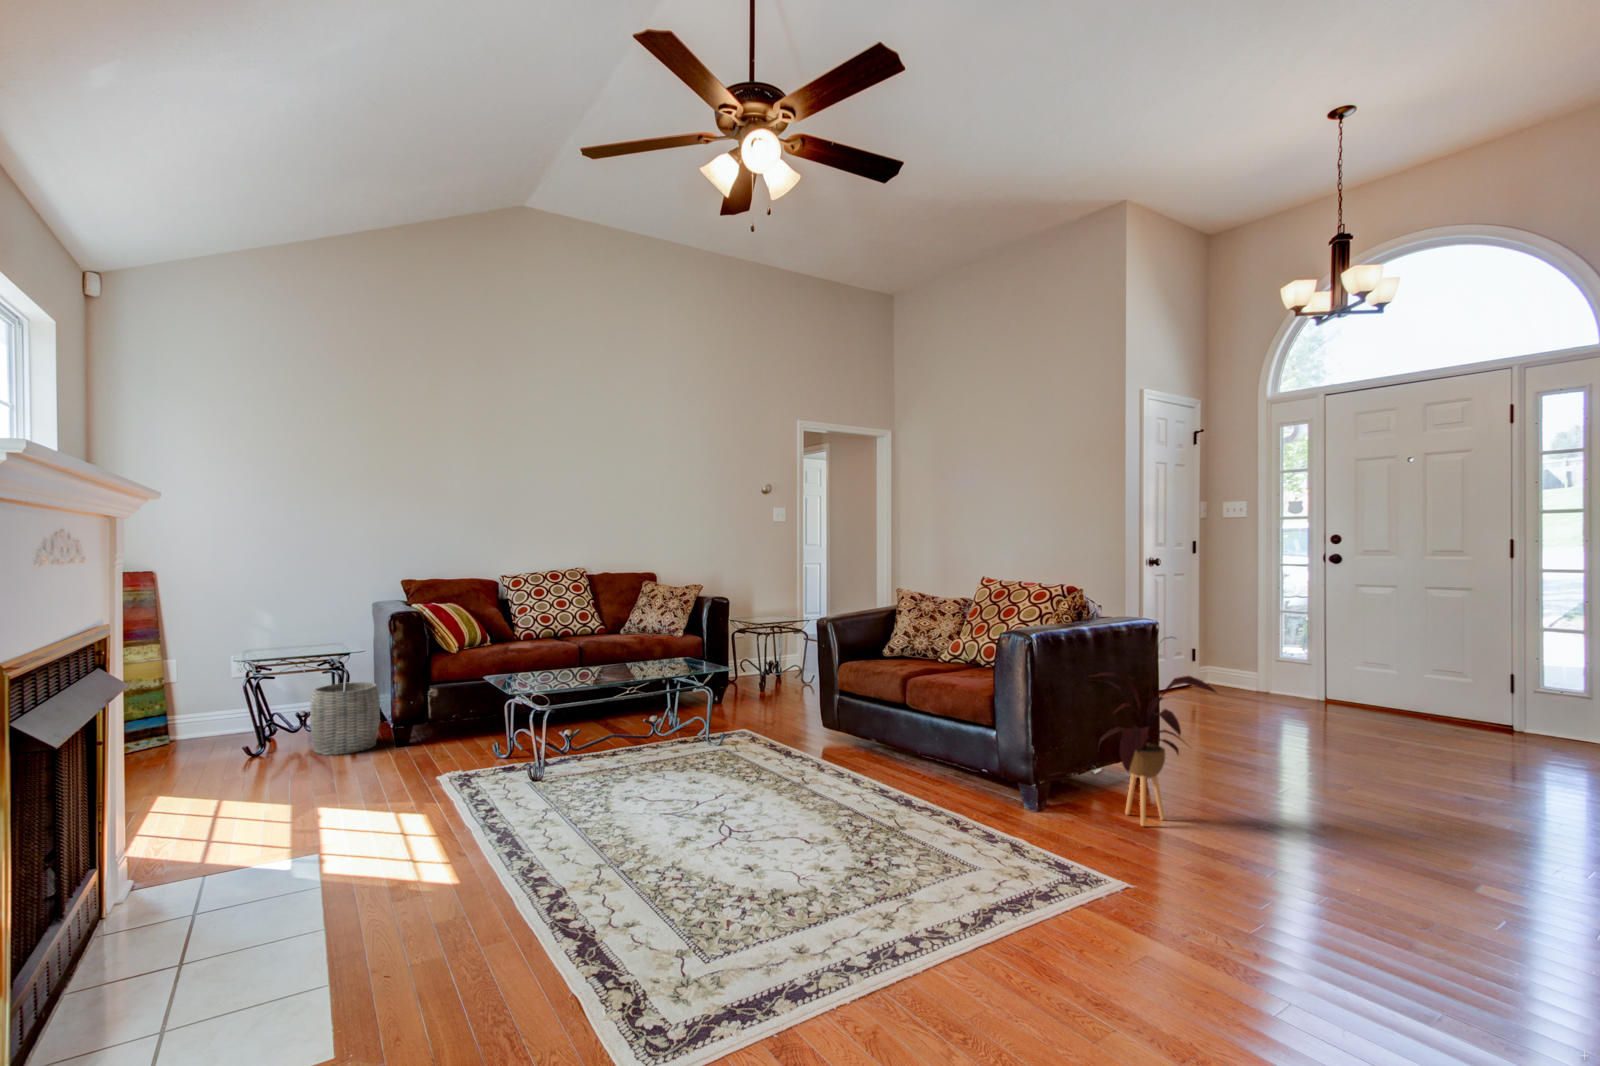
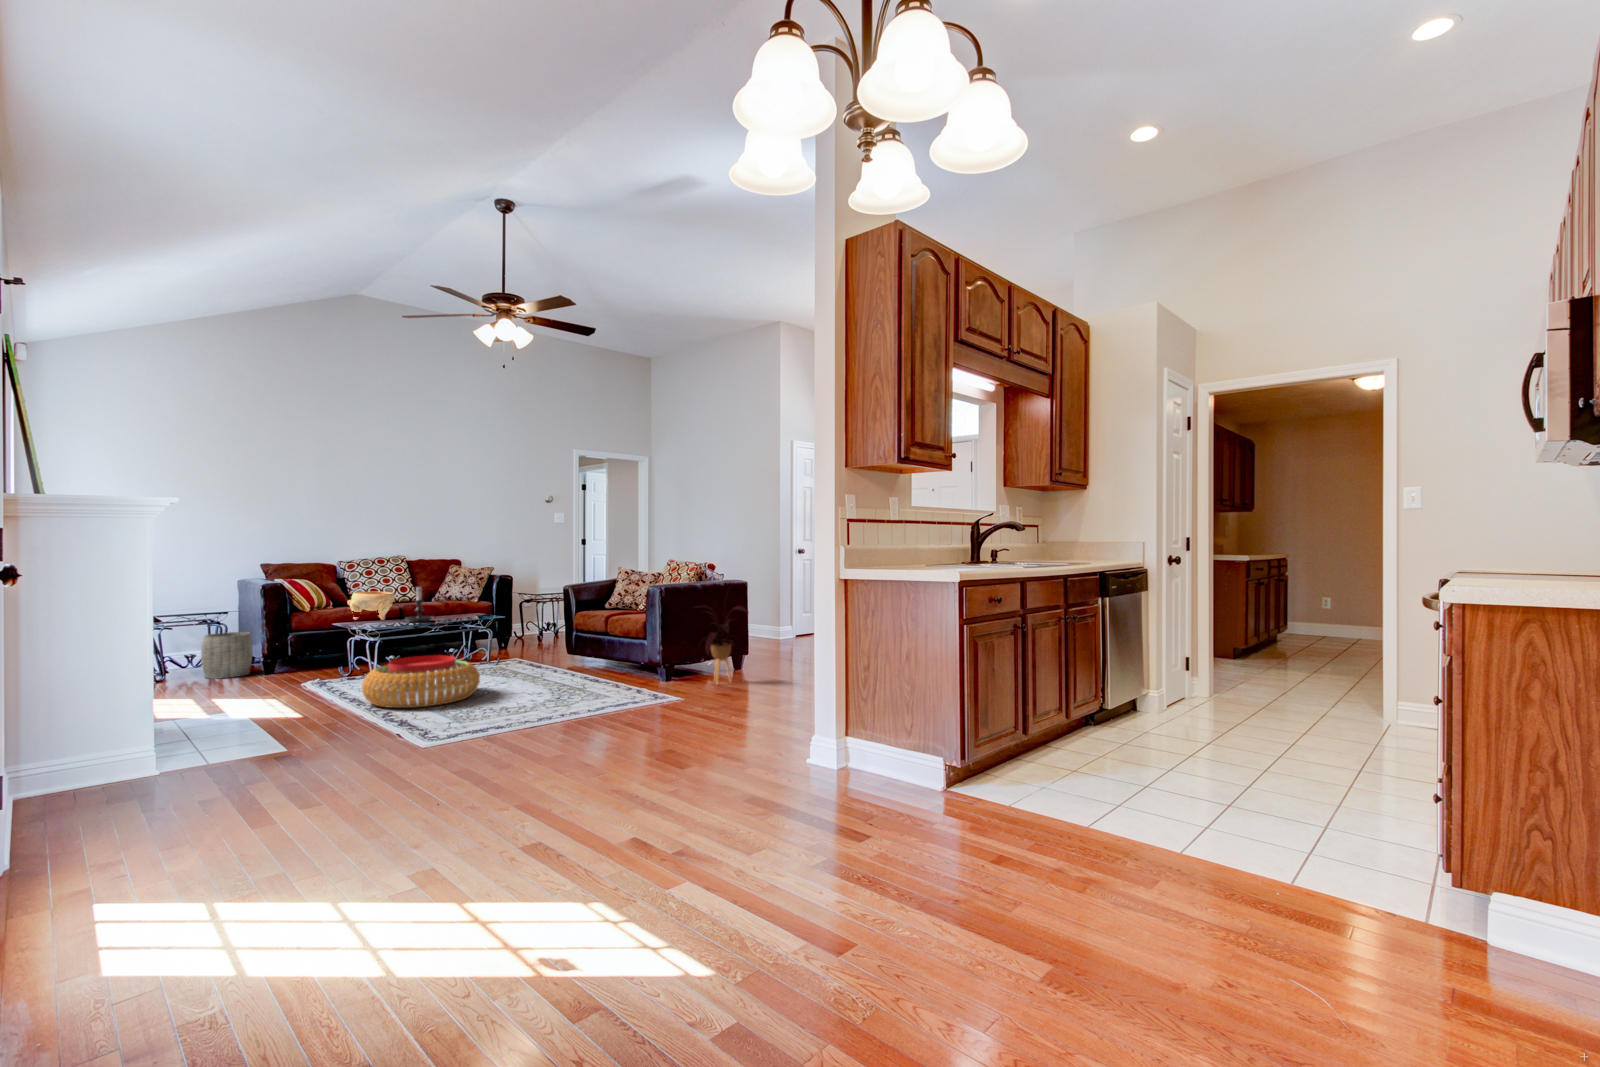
candle holder: none [587,617,628,676] -> present [406,587,433,622]
decorative bowl: none [508,622,572,667] -> present [347,591,395,620]
pouf: none [518,752,715,869] -> present [362,655,480,708]

